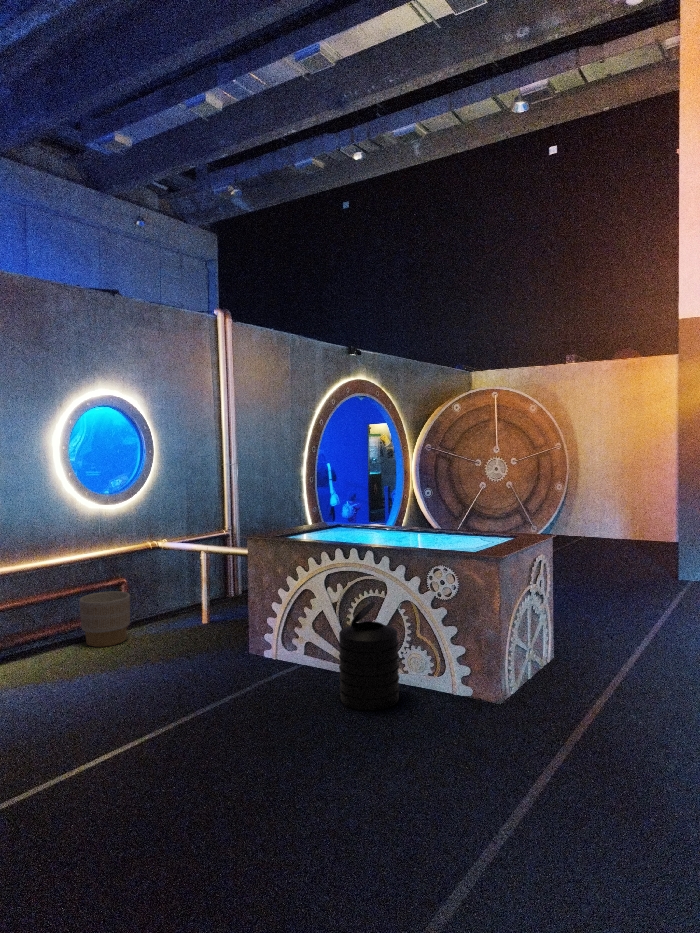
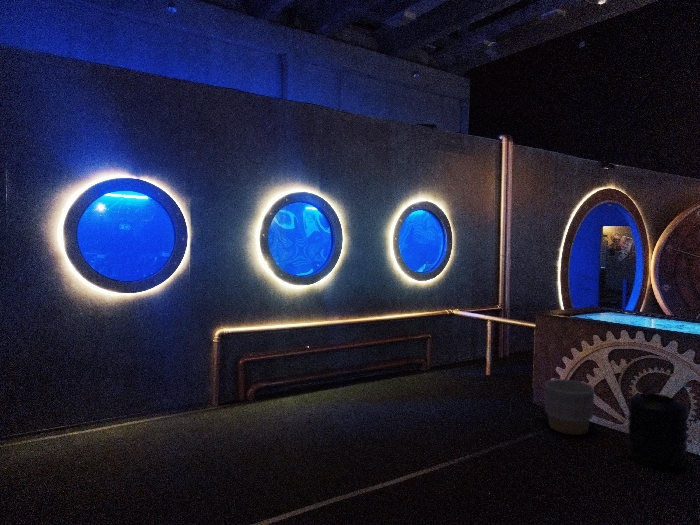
planter: present [80,591,130,647] -> present [545,379,594,435]

